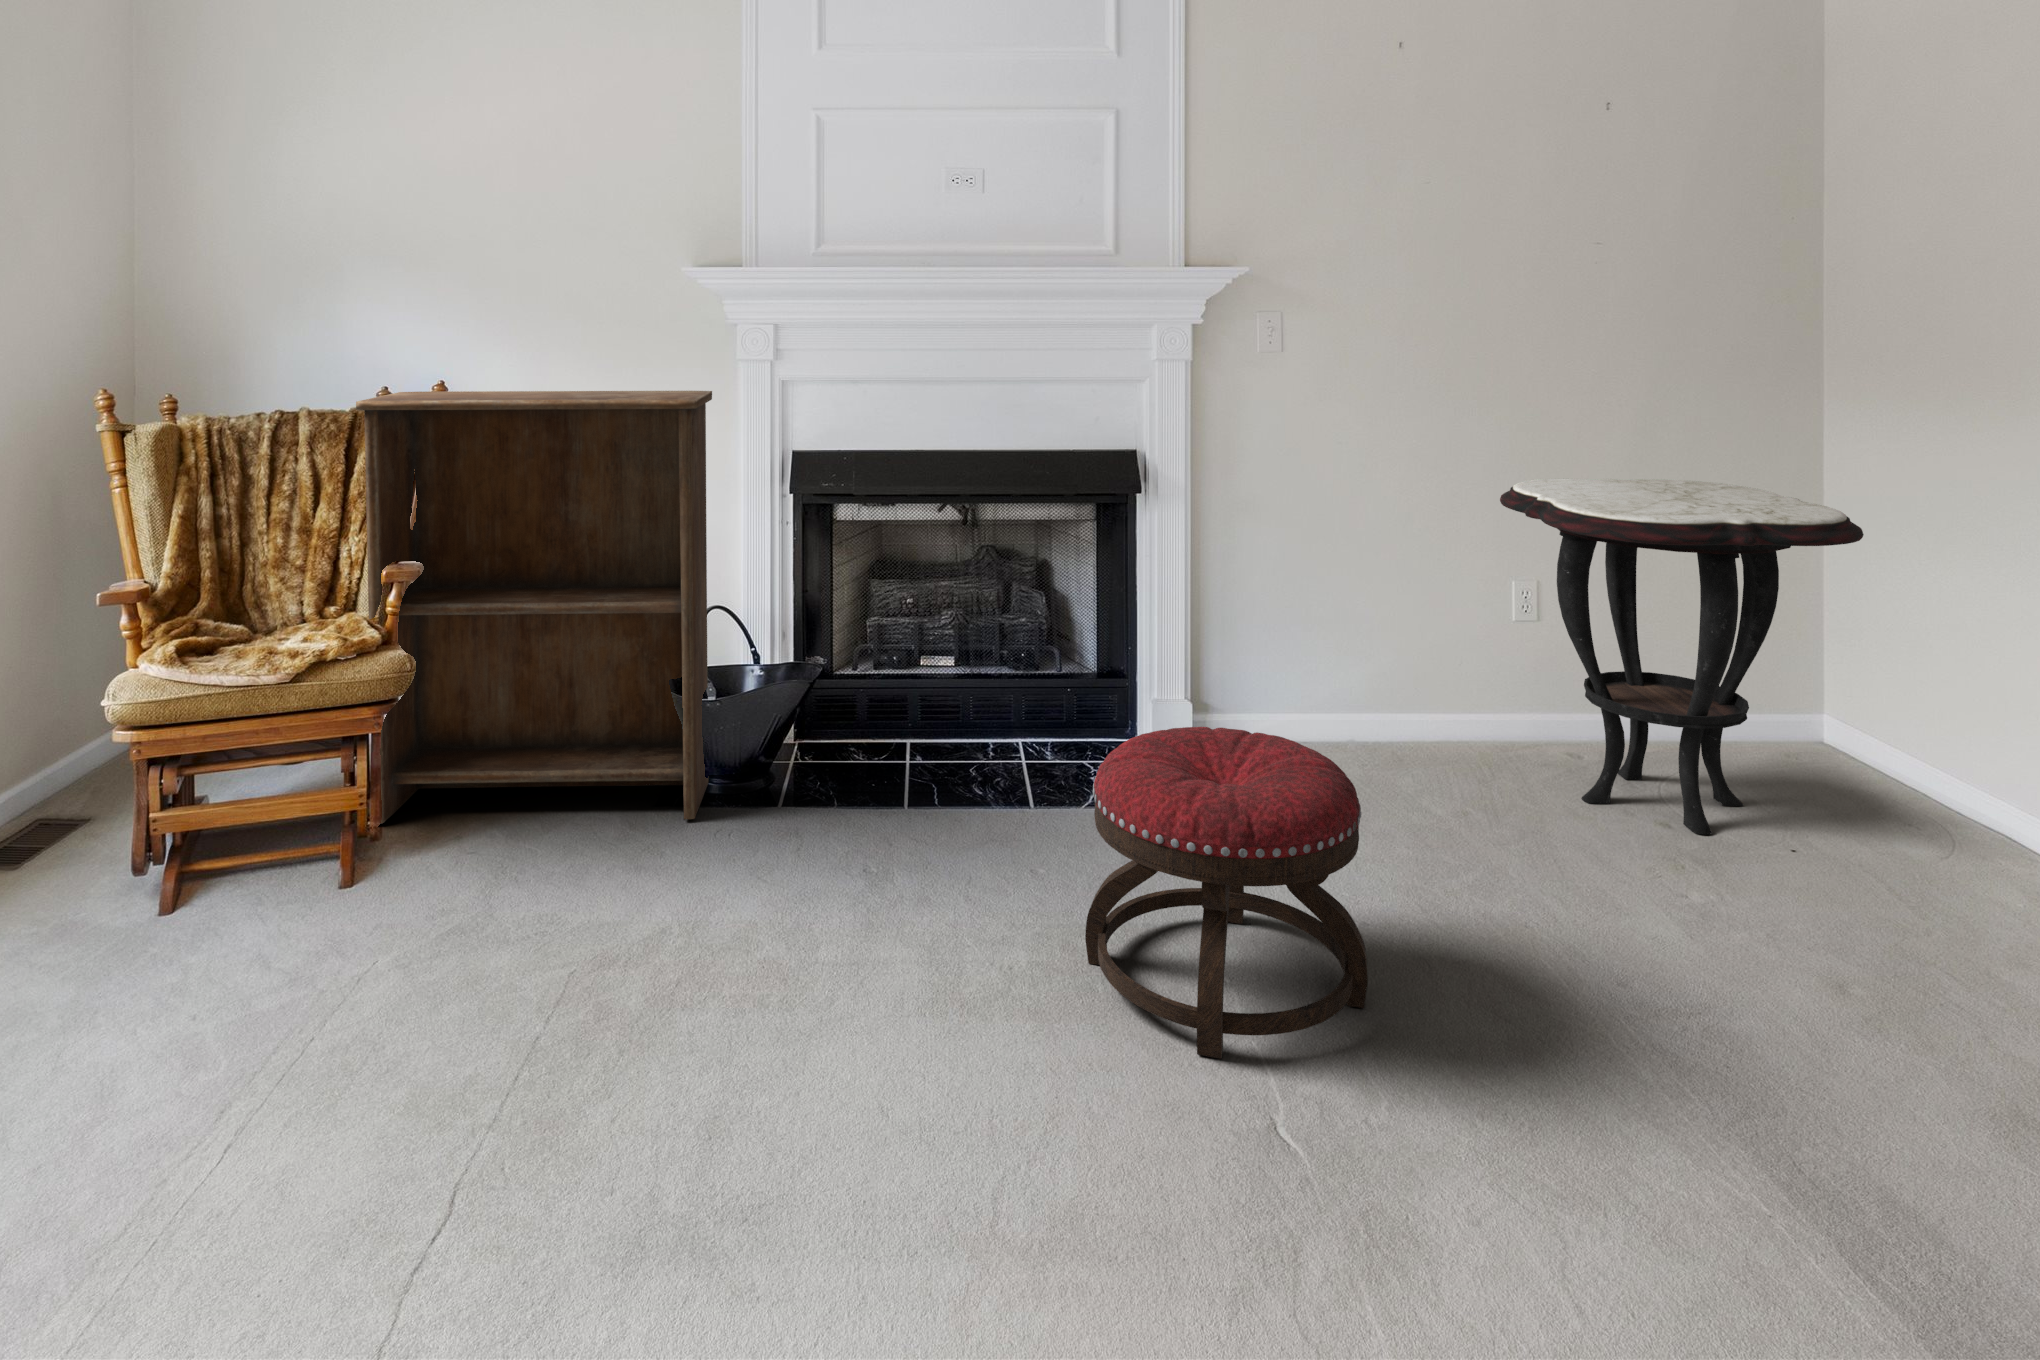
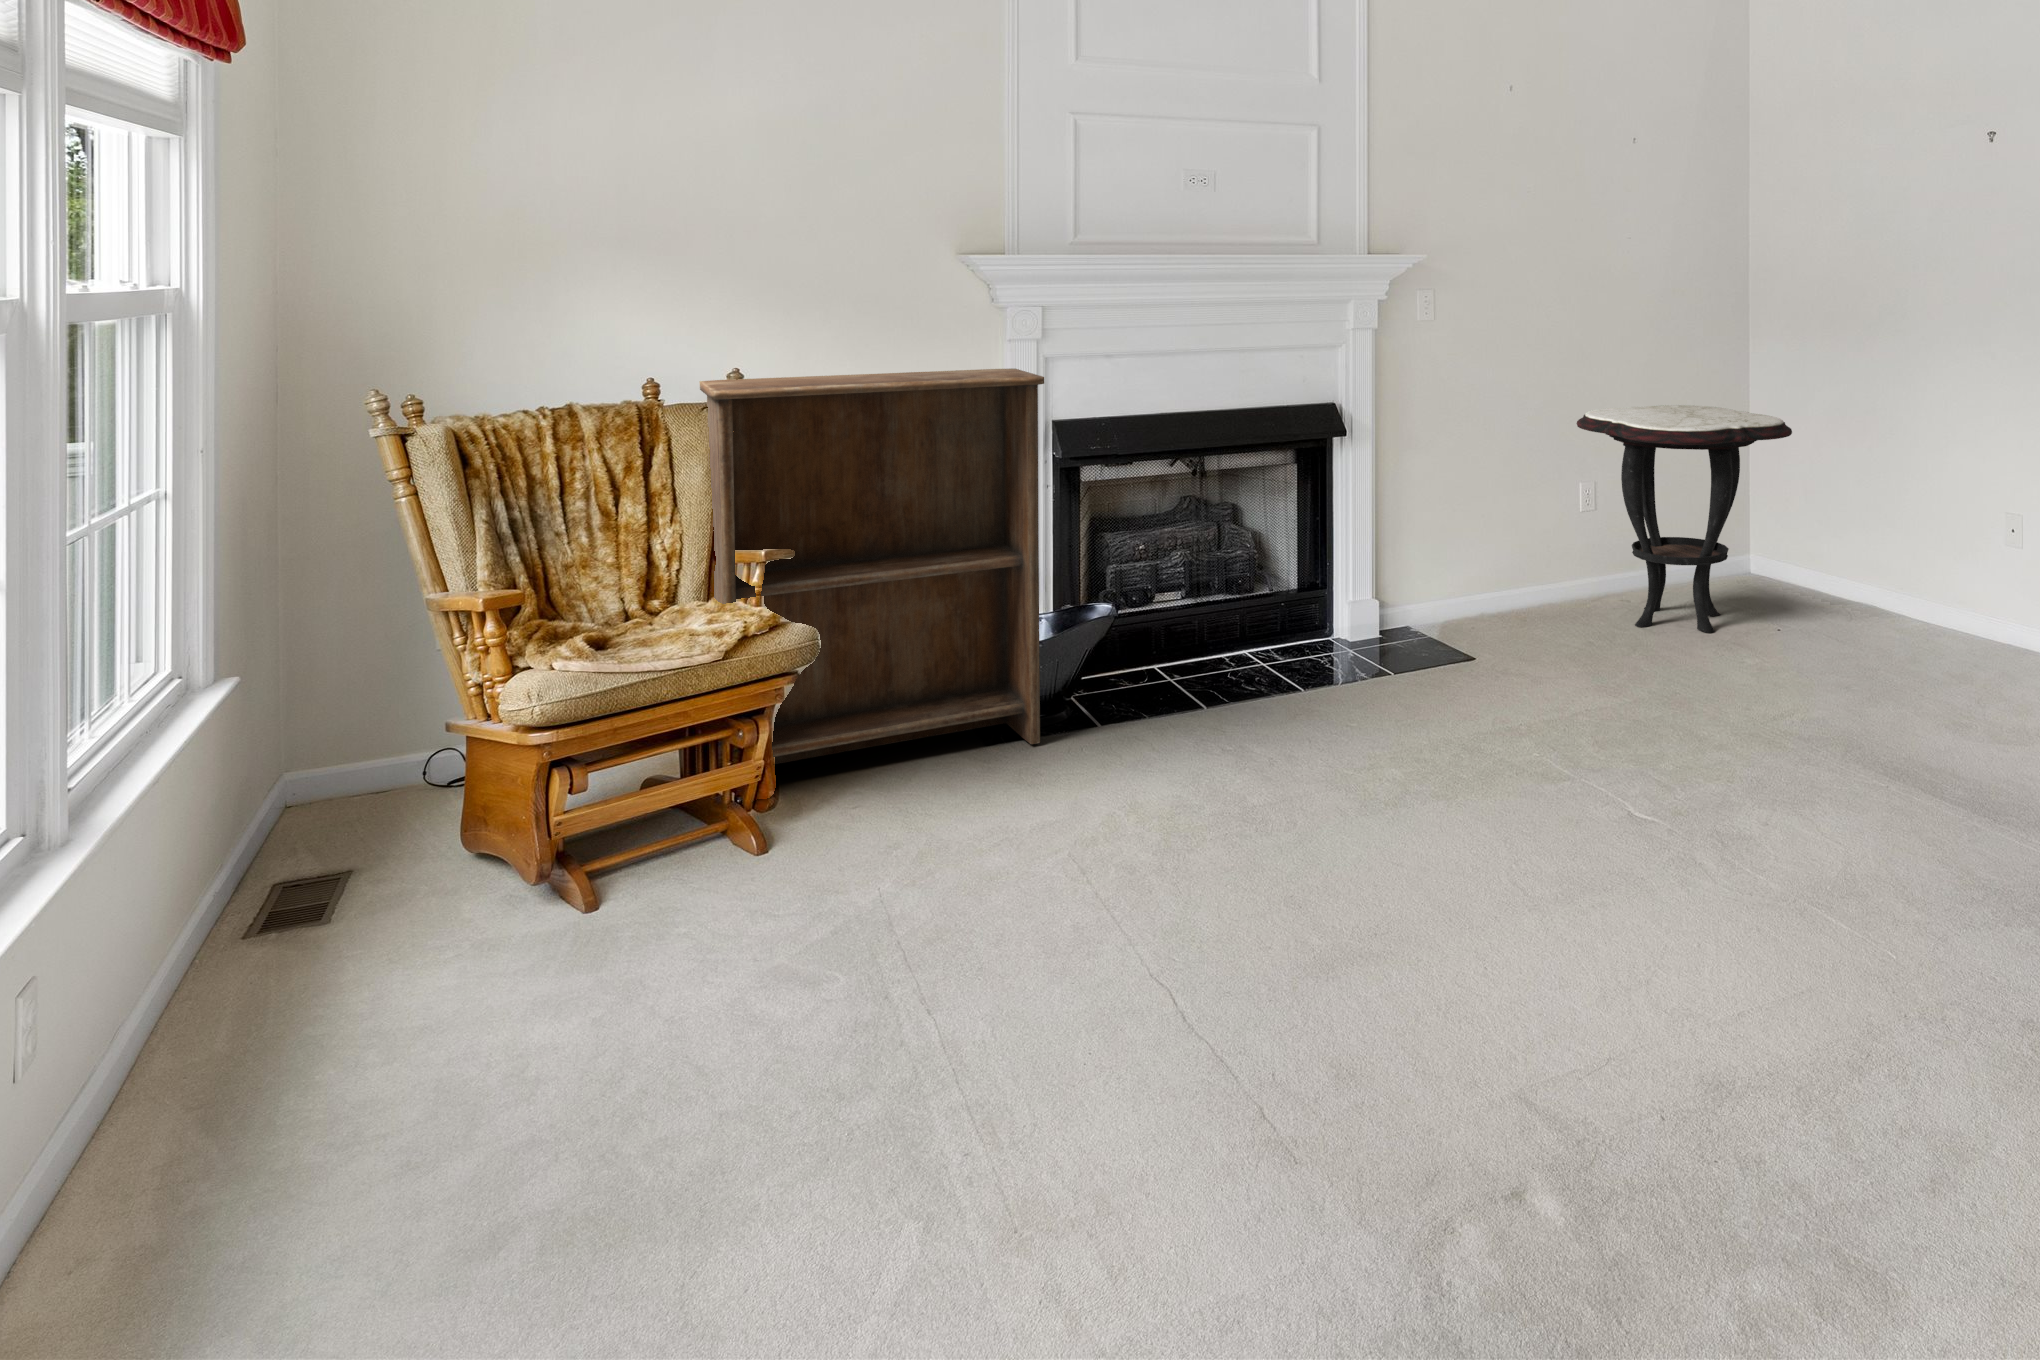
ottoman: present [1085,727,1368,1059] -> none [1424,588,1606,785]

